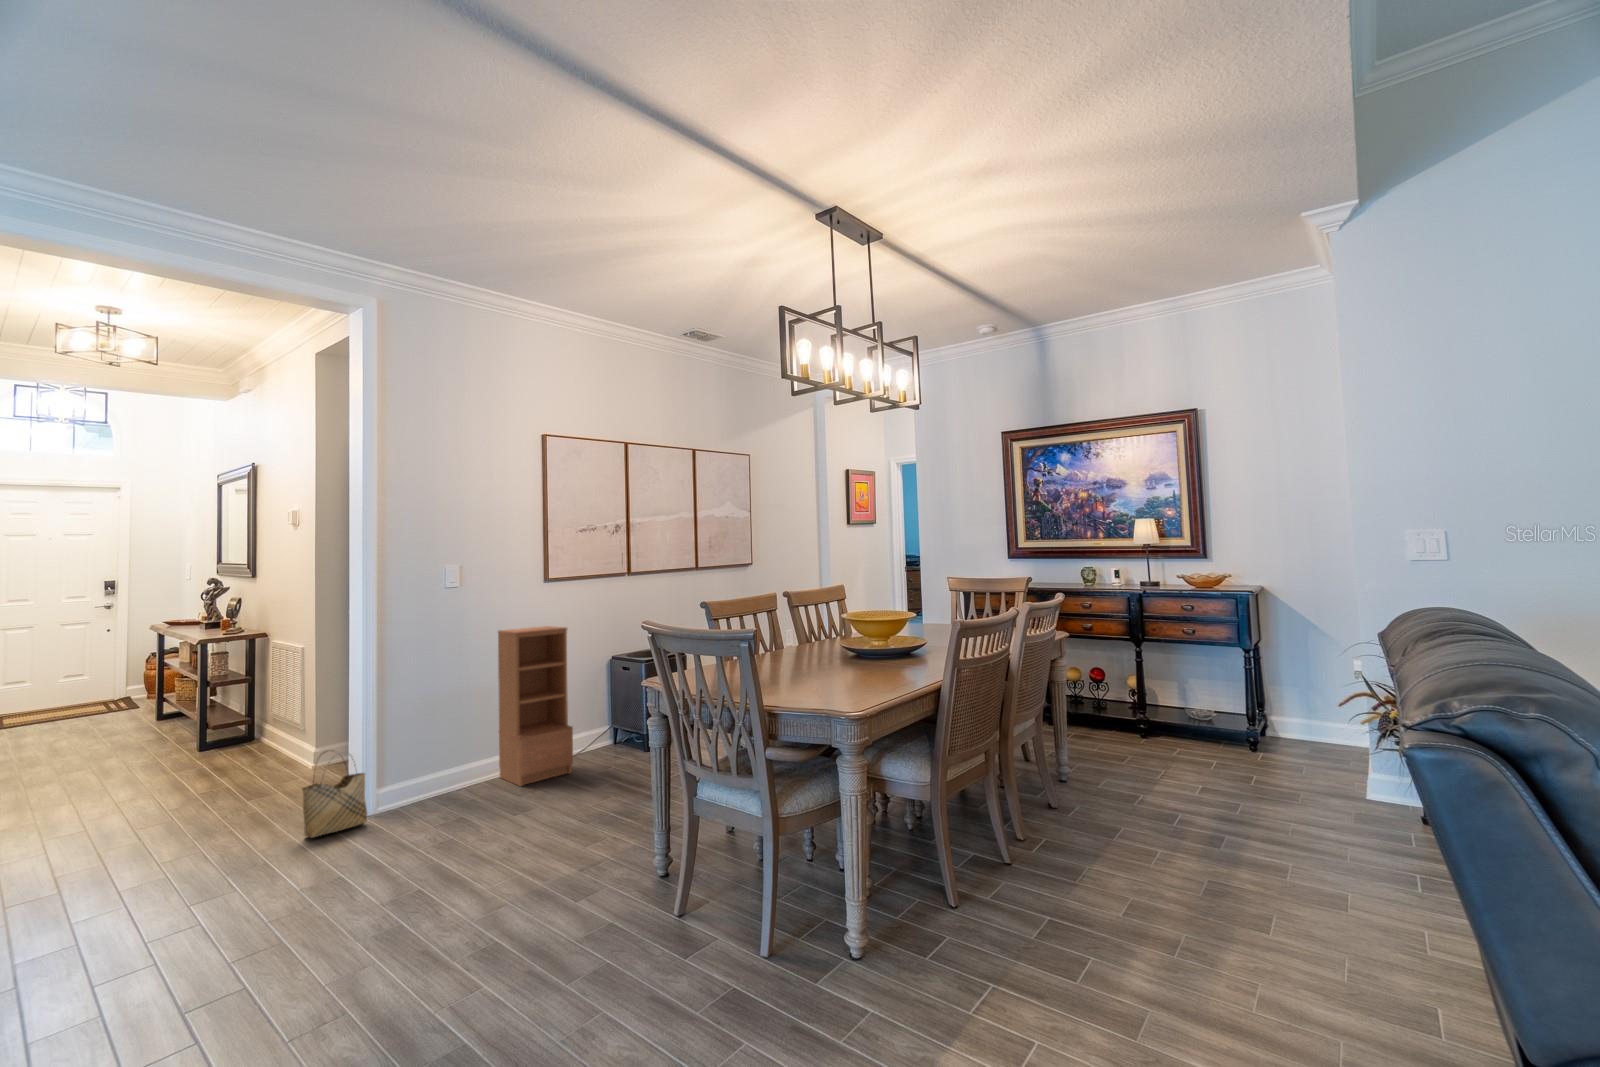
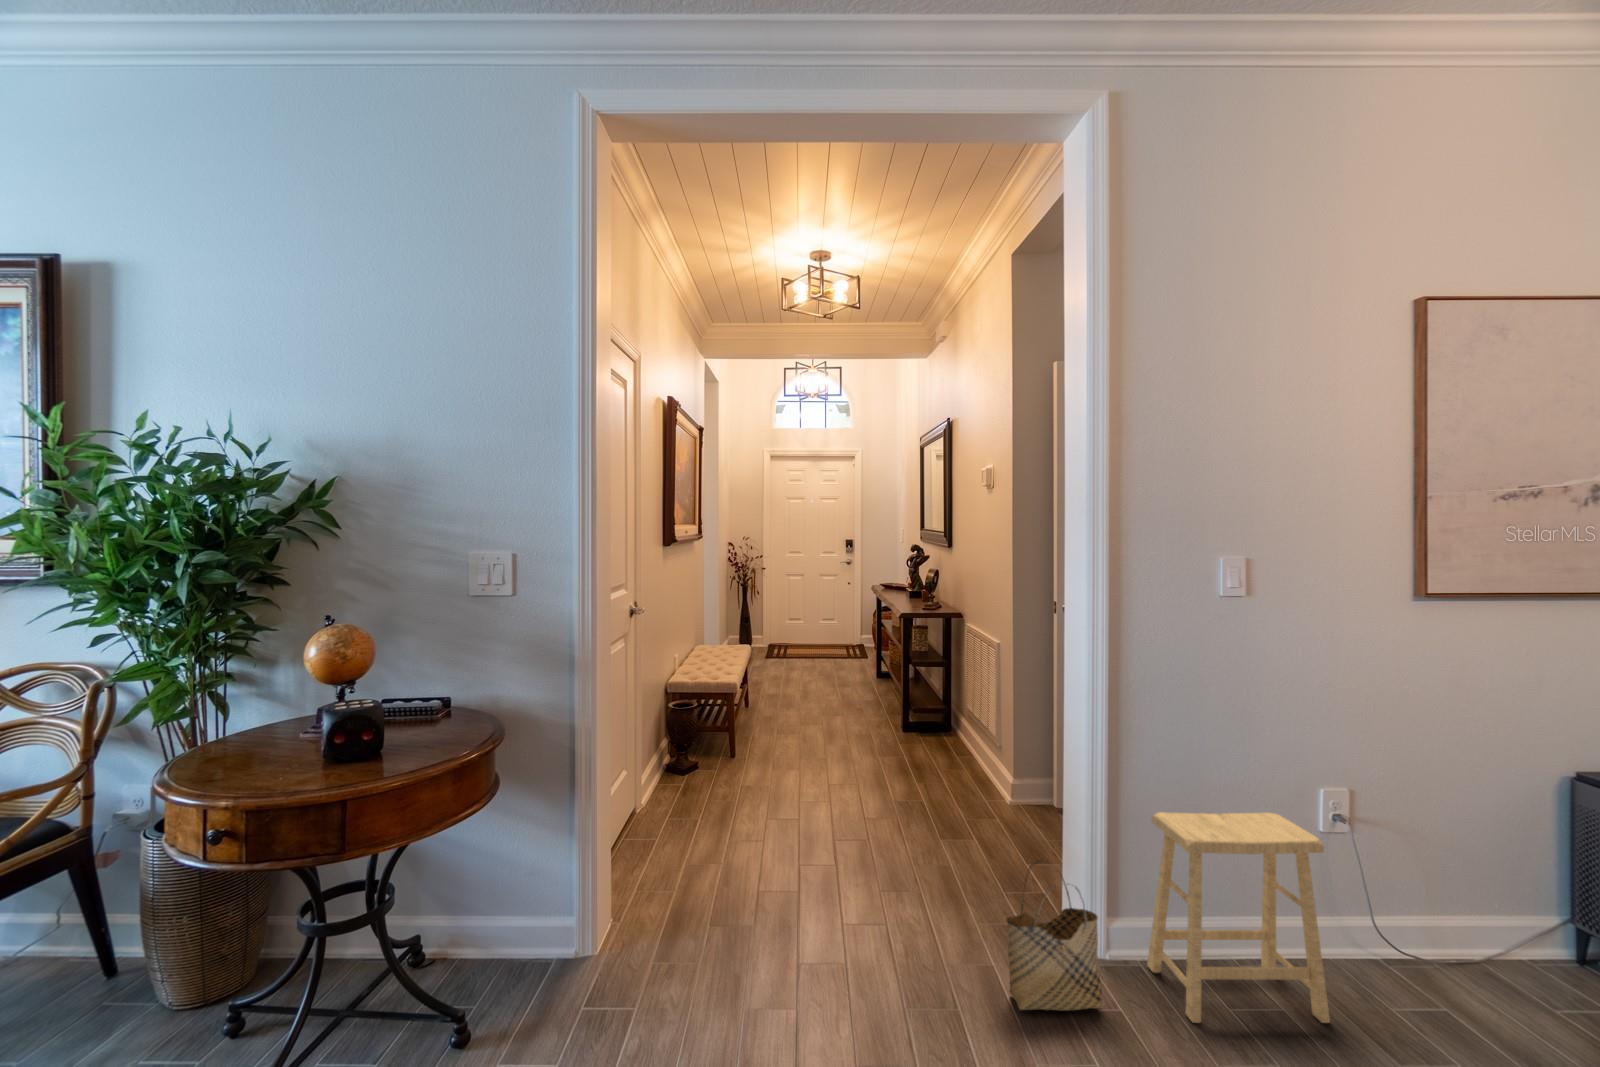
bookcase: present [498,626,573,786] -> none [1320,689,1518,1032]
footstool: none [401,699,494,813] -> present [1147,812,1330,1023]

